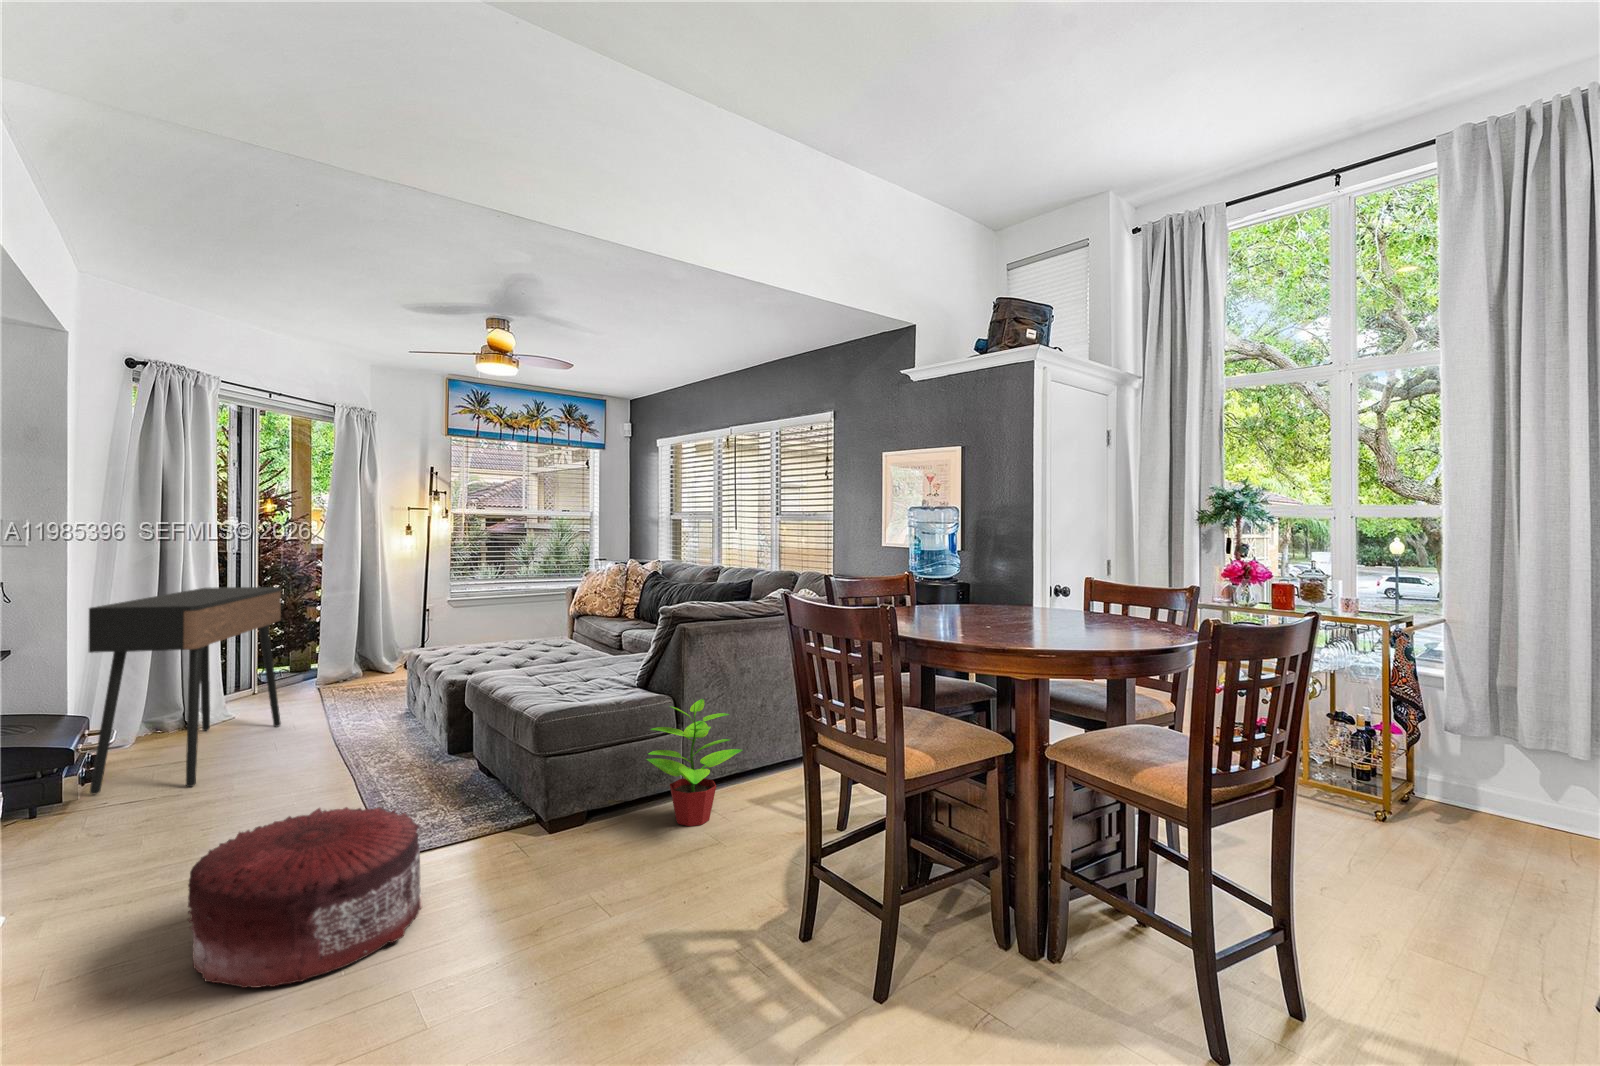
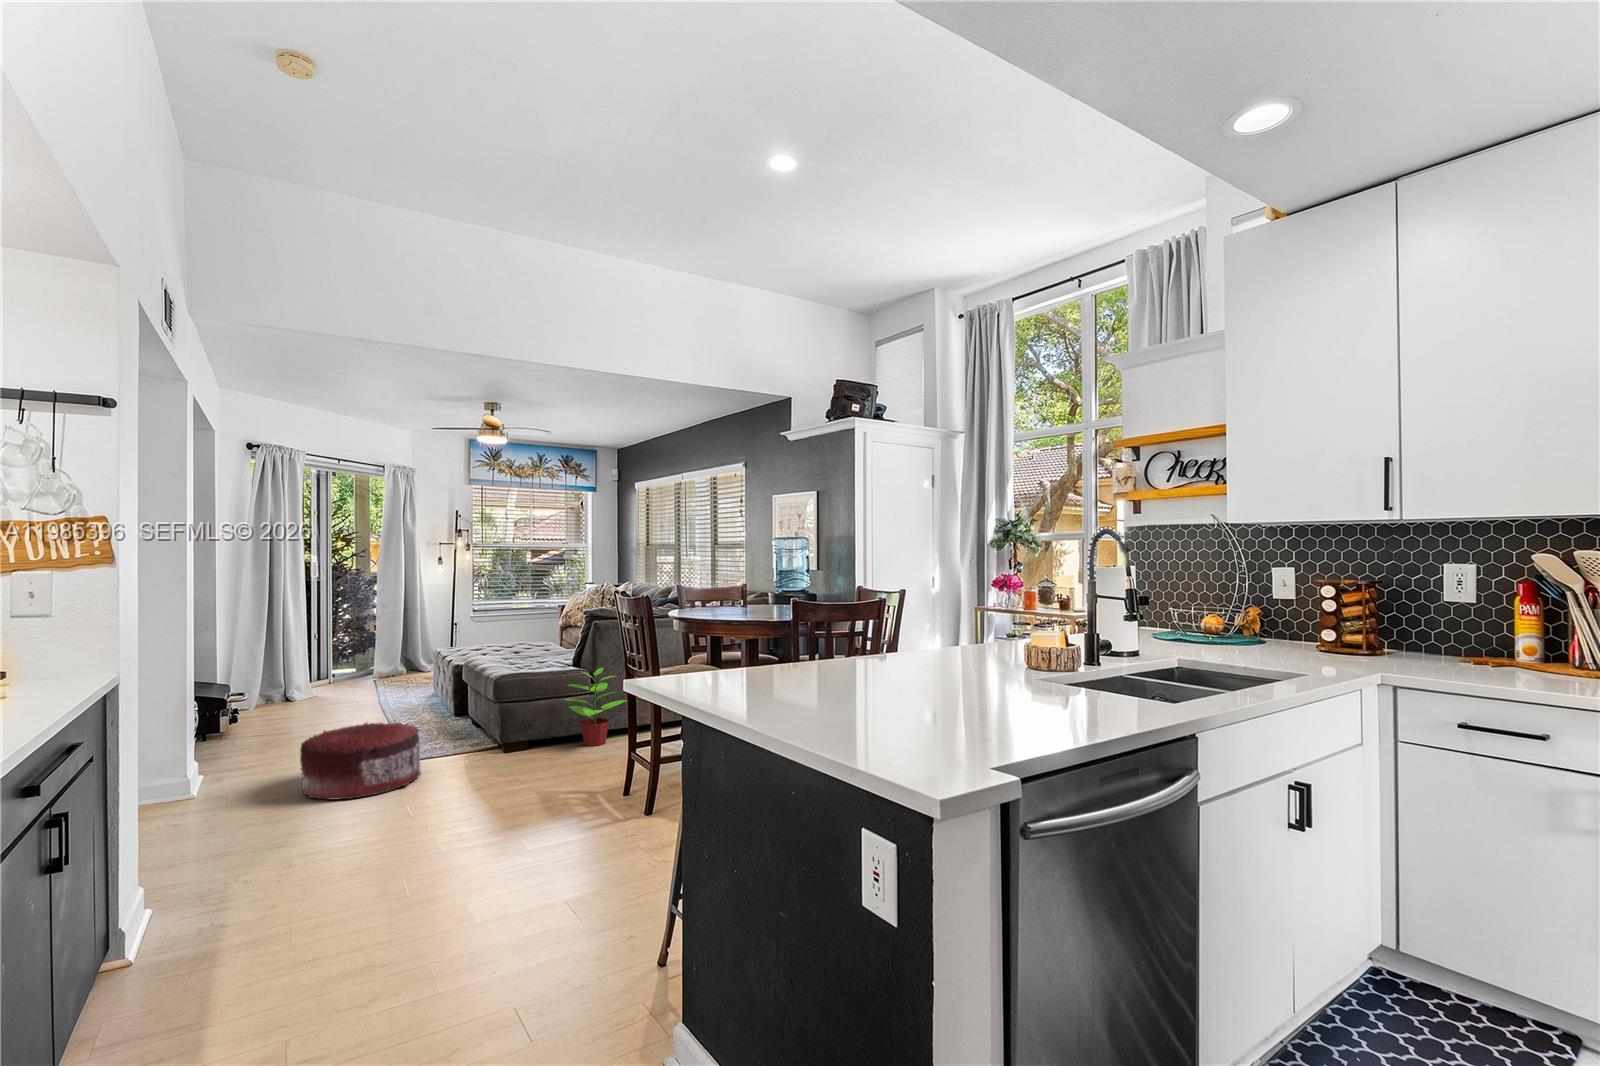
console table: present [89,587,281,794] -> none [232,603,348,733]

